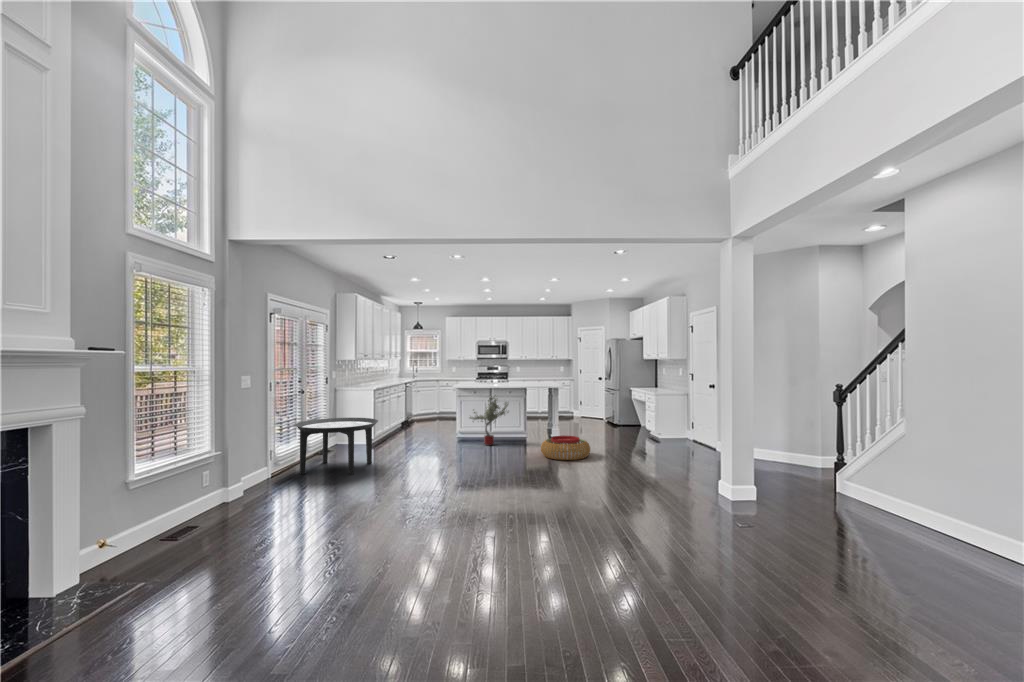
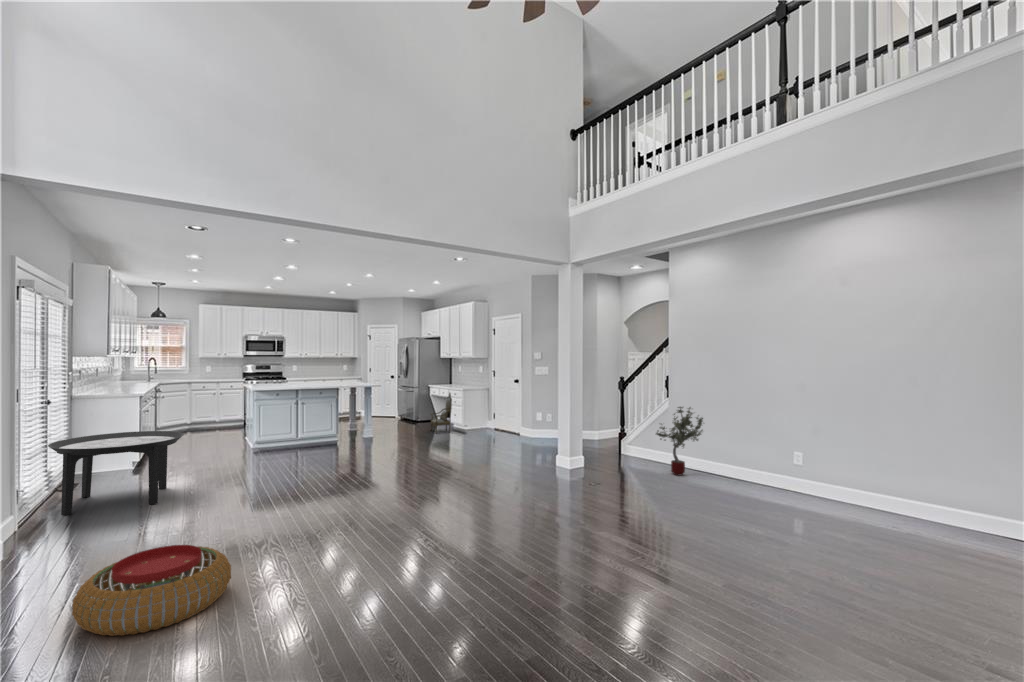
armchair: none [624,381,644,440] -> present [430,393,452,433]
potted tree: present [470,396,508,445] -> present [656,407,703,475]
pouf: present [541,436,590,460] -> present [72,545,231,636]

